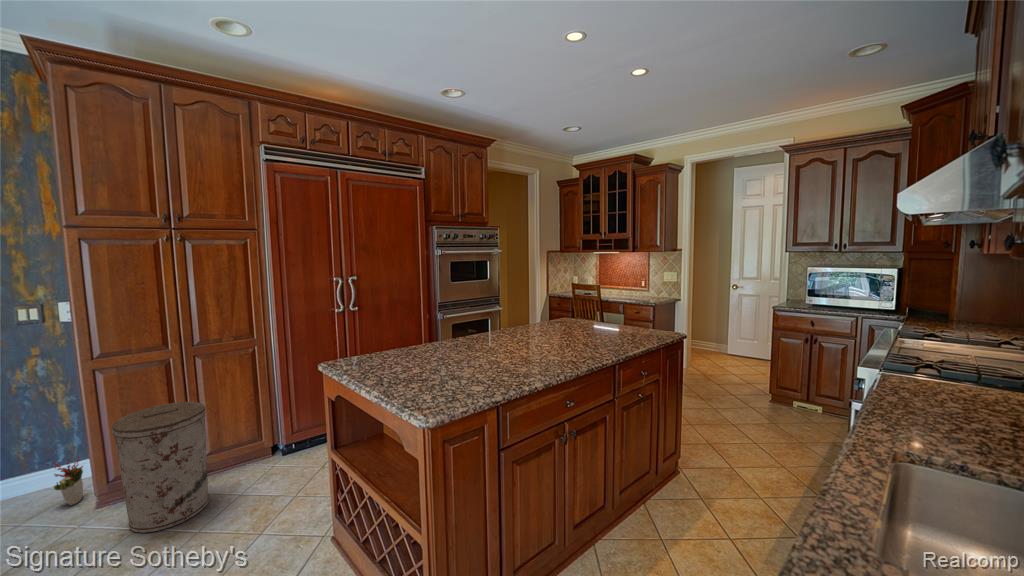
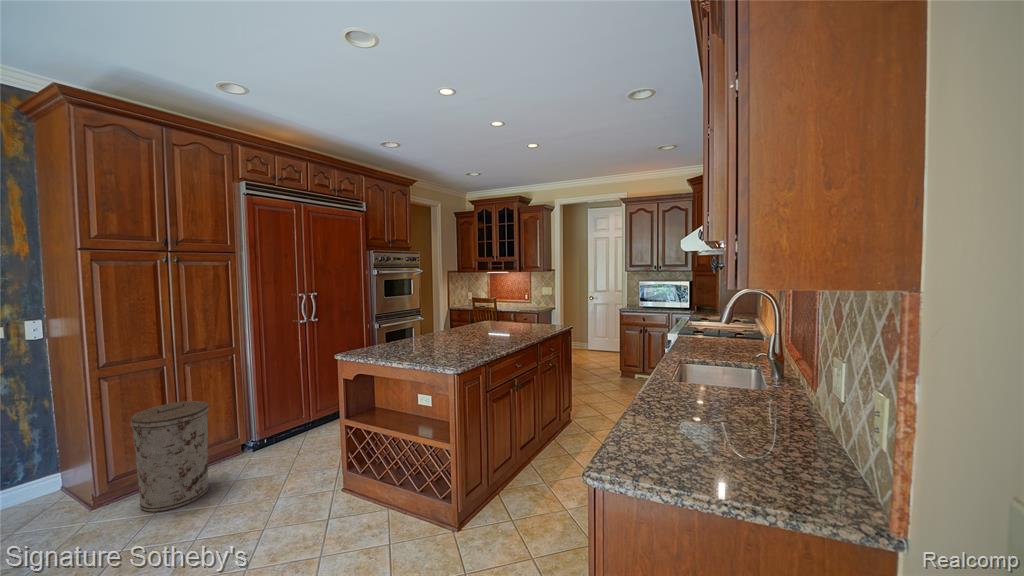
decorative plant: present [54,458,83,505] -> none [33,465,65,511]

